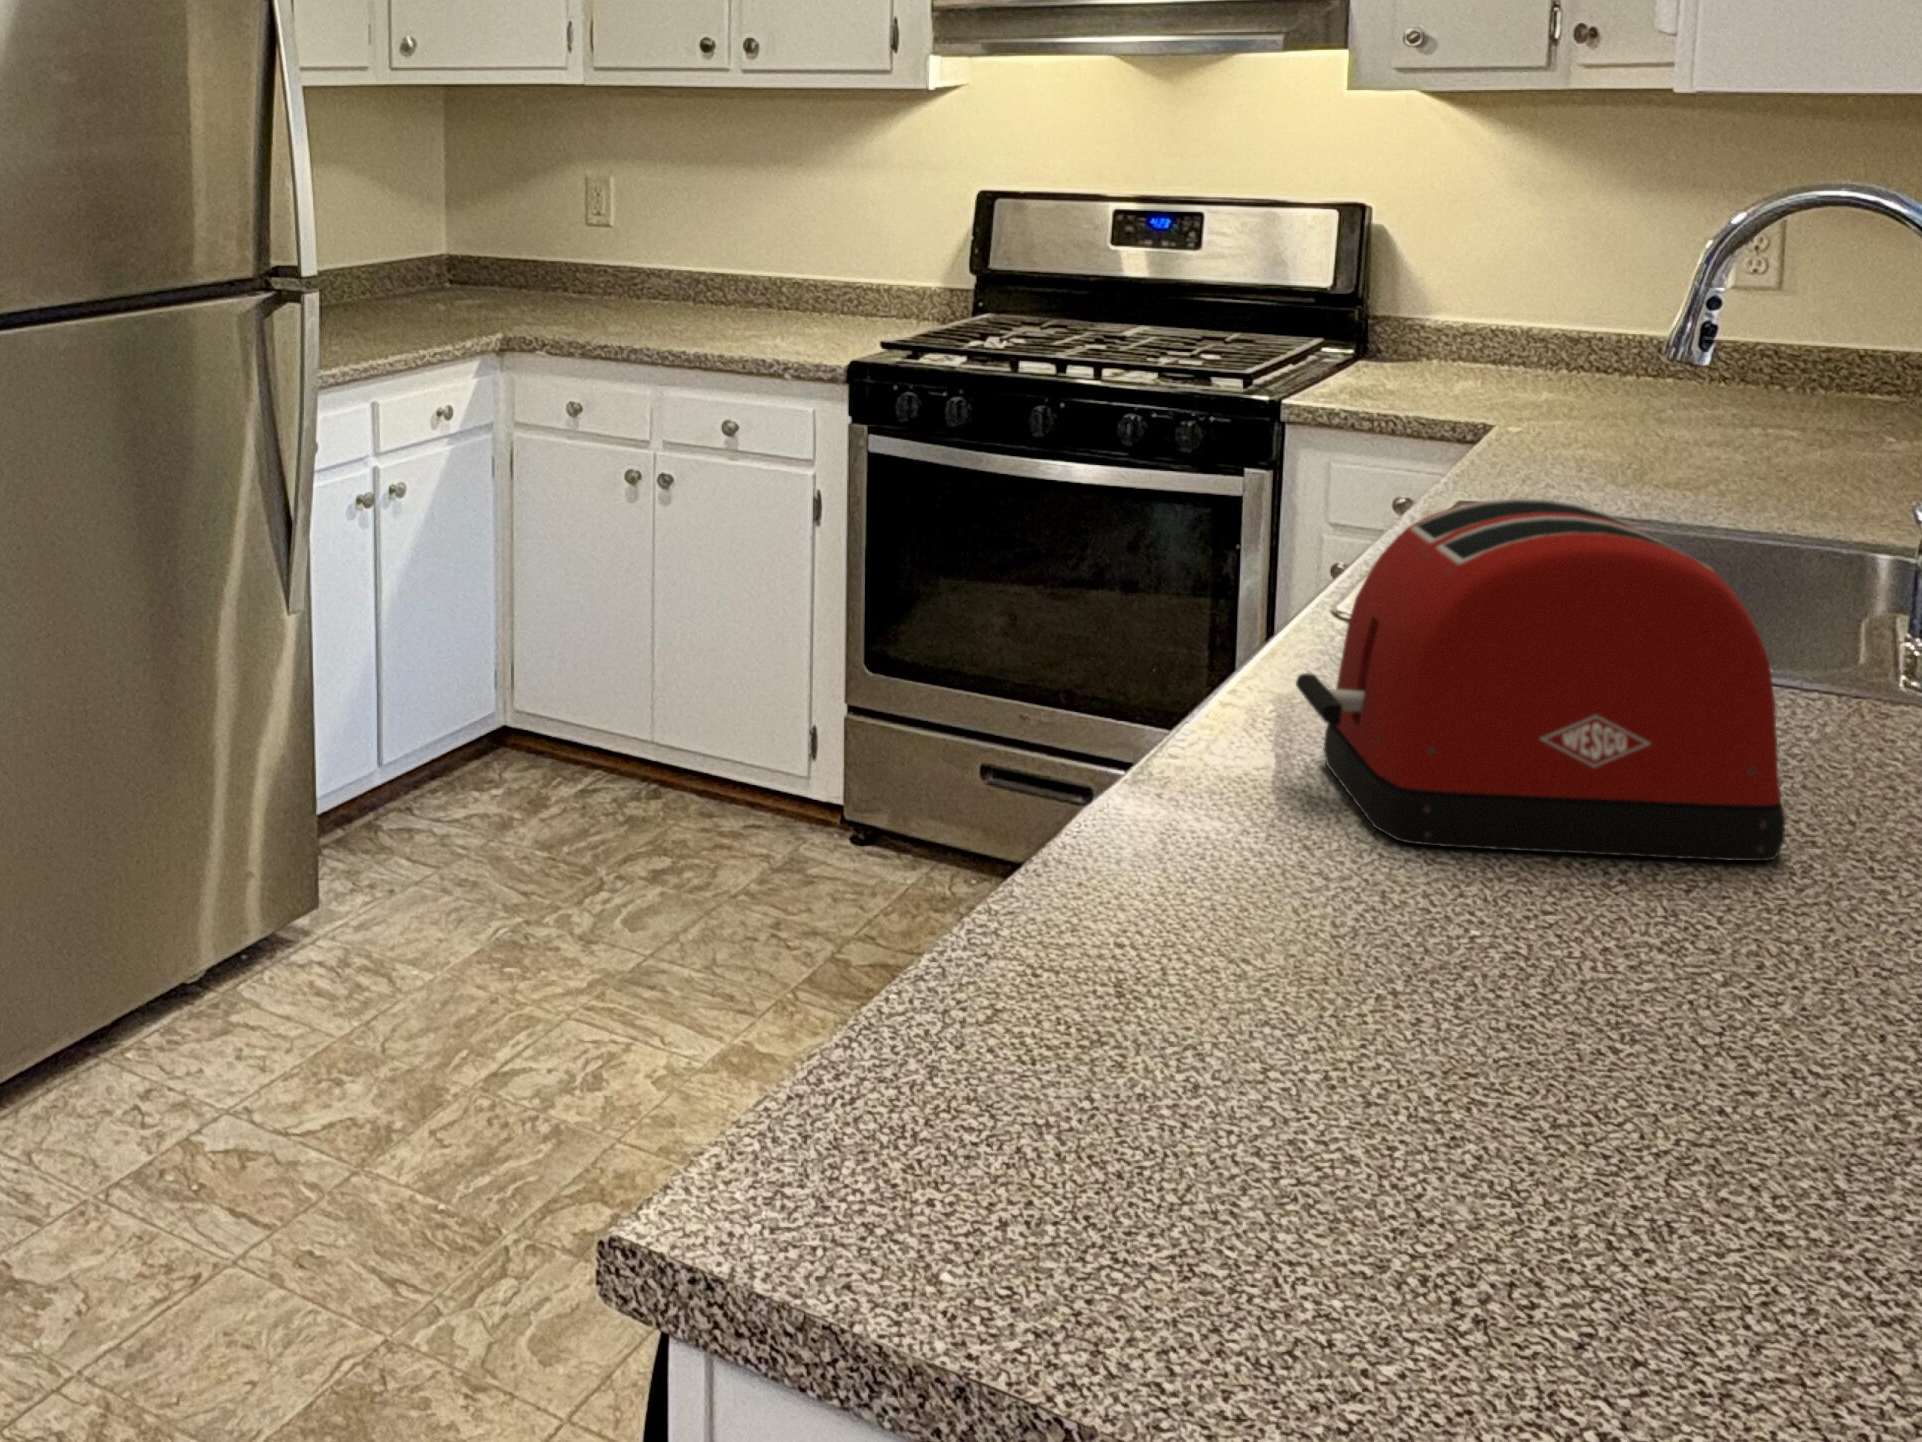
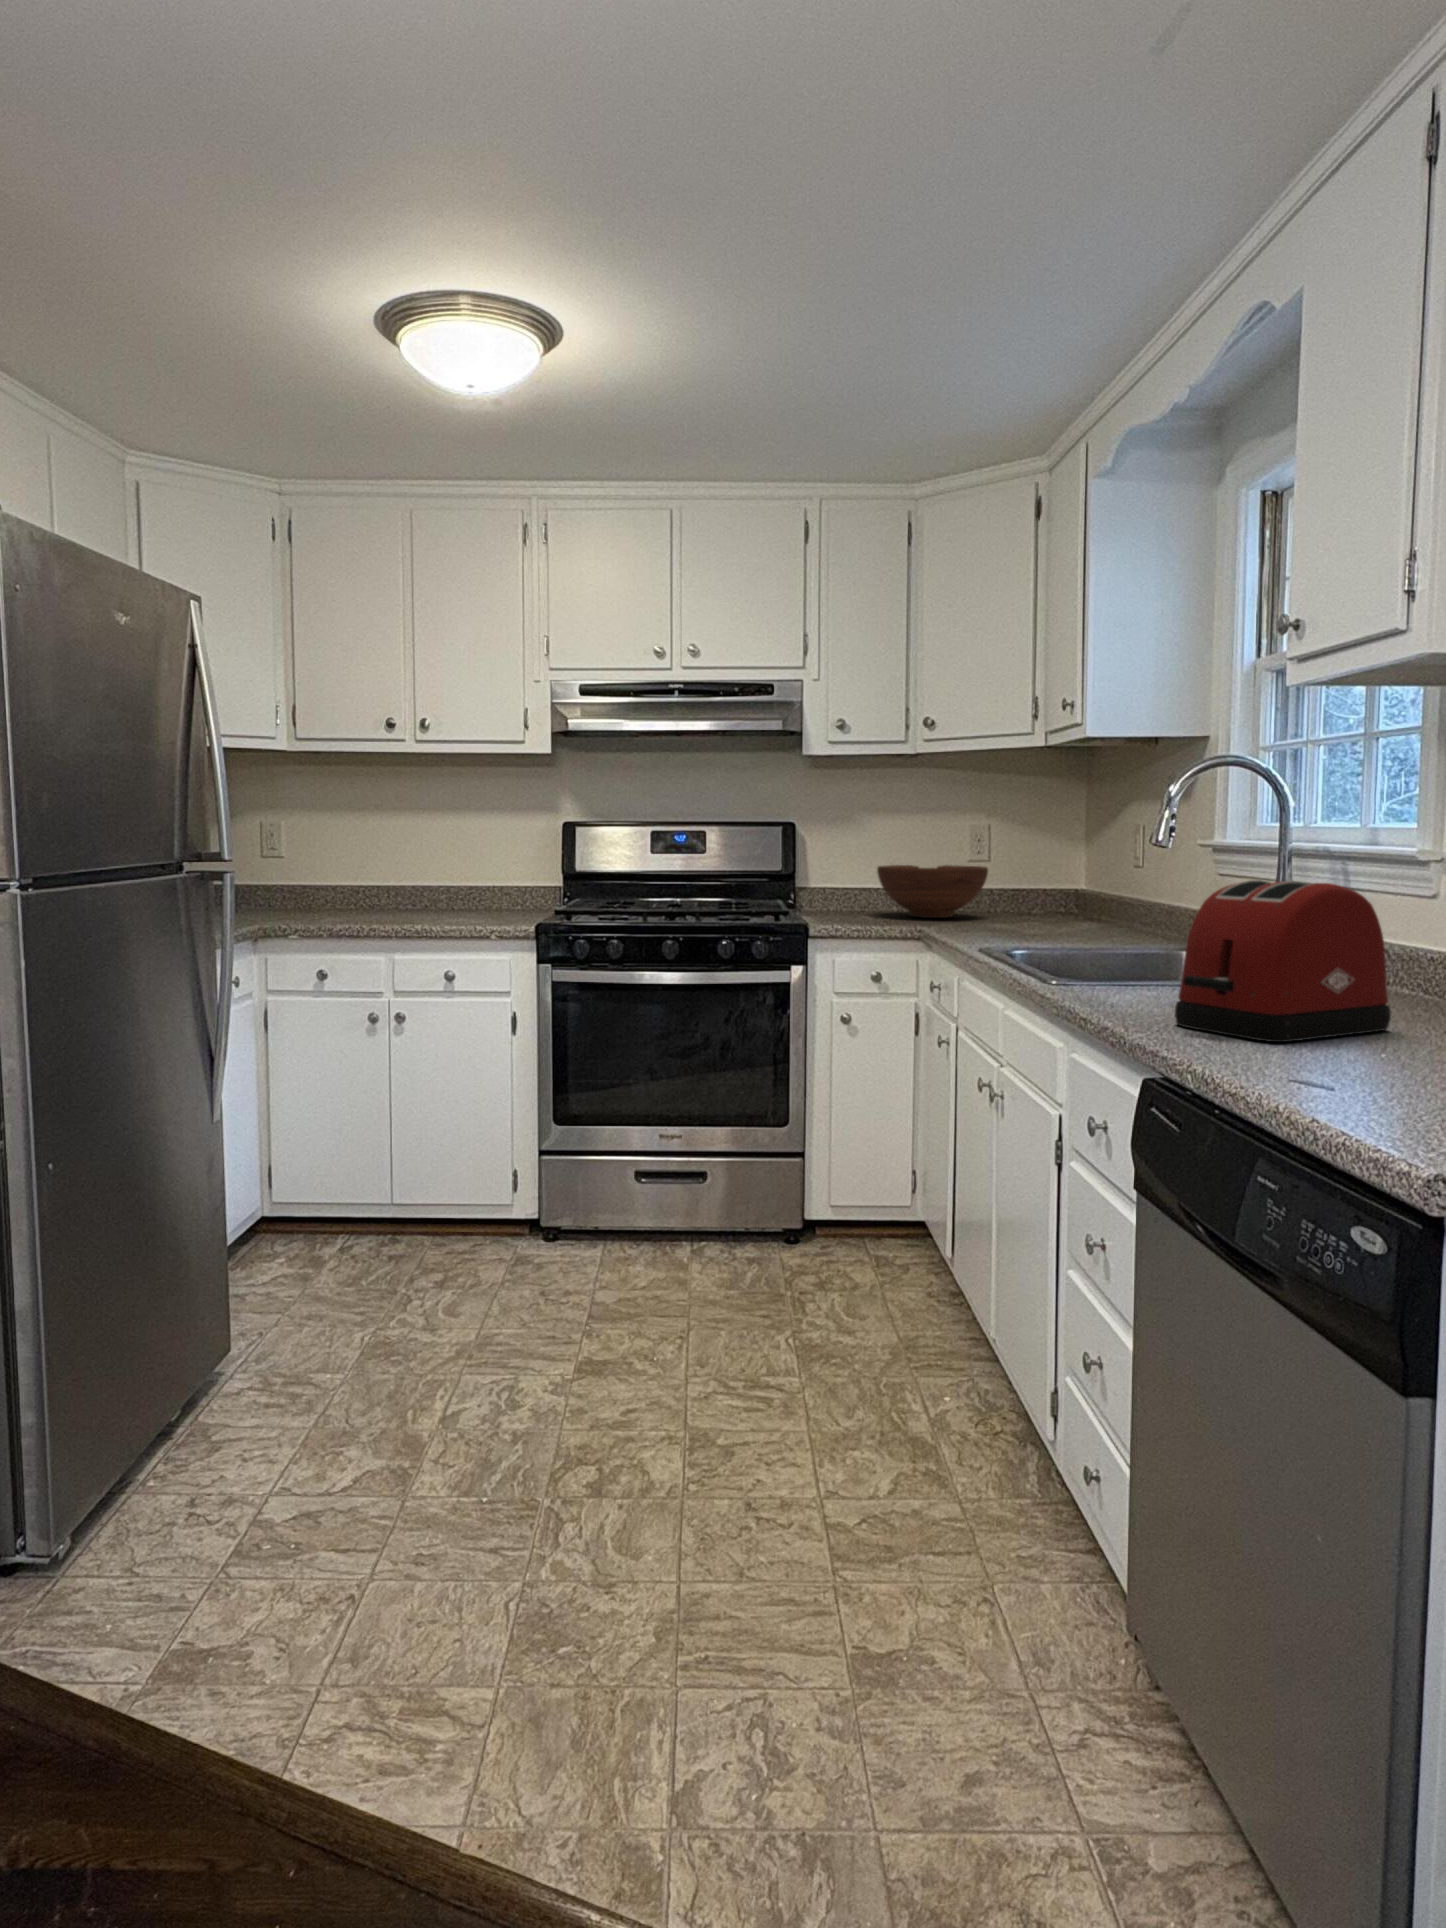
fruit bowl: none [1515,289,1756,401] -> present [877,865,988,918]

